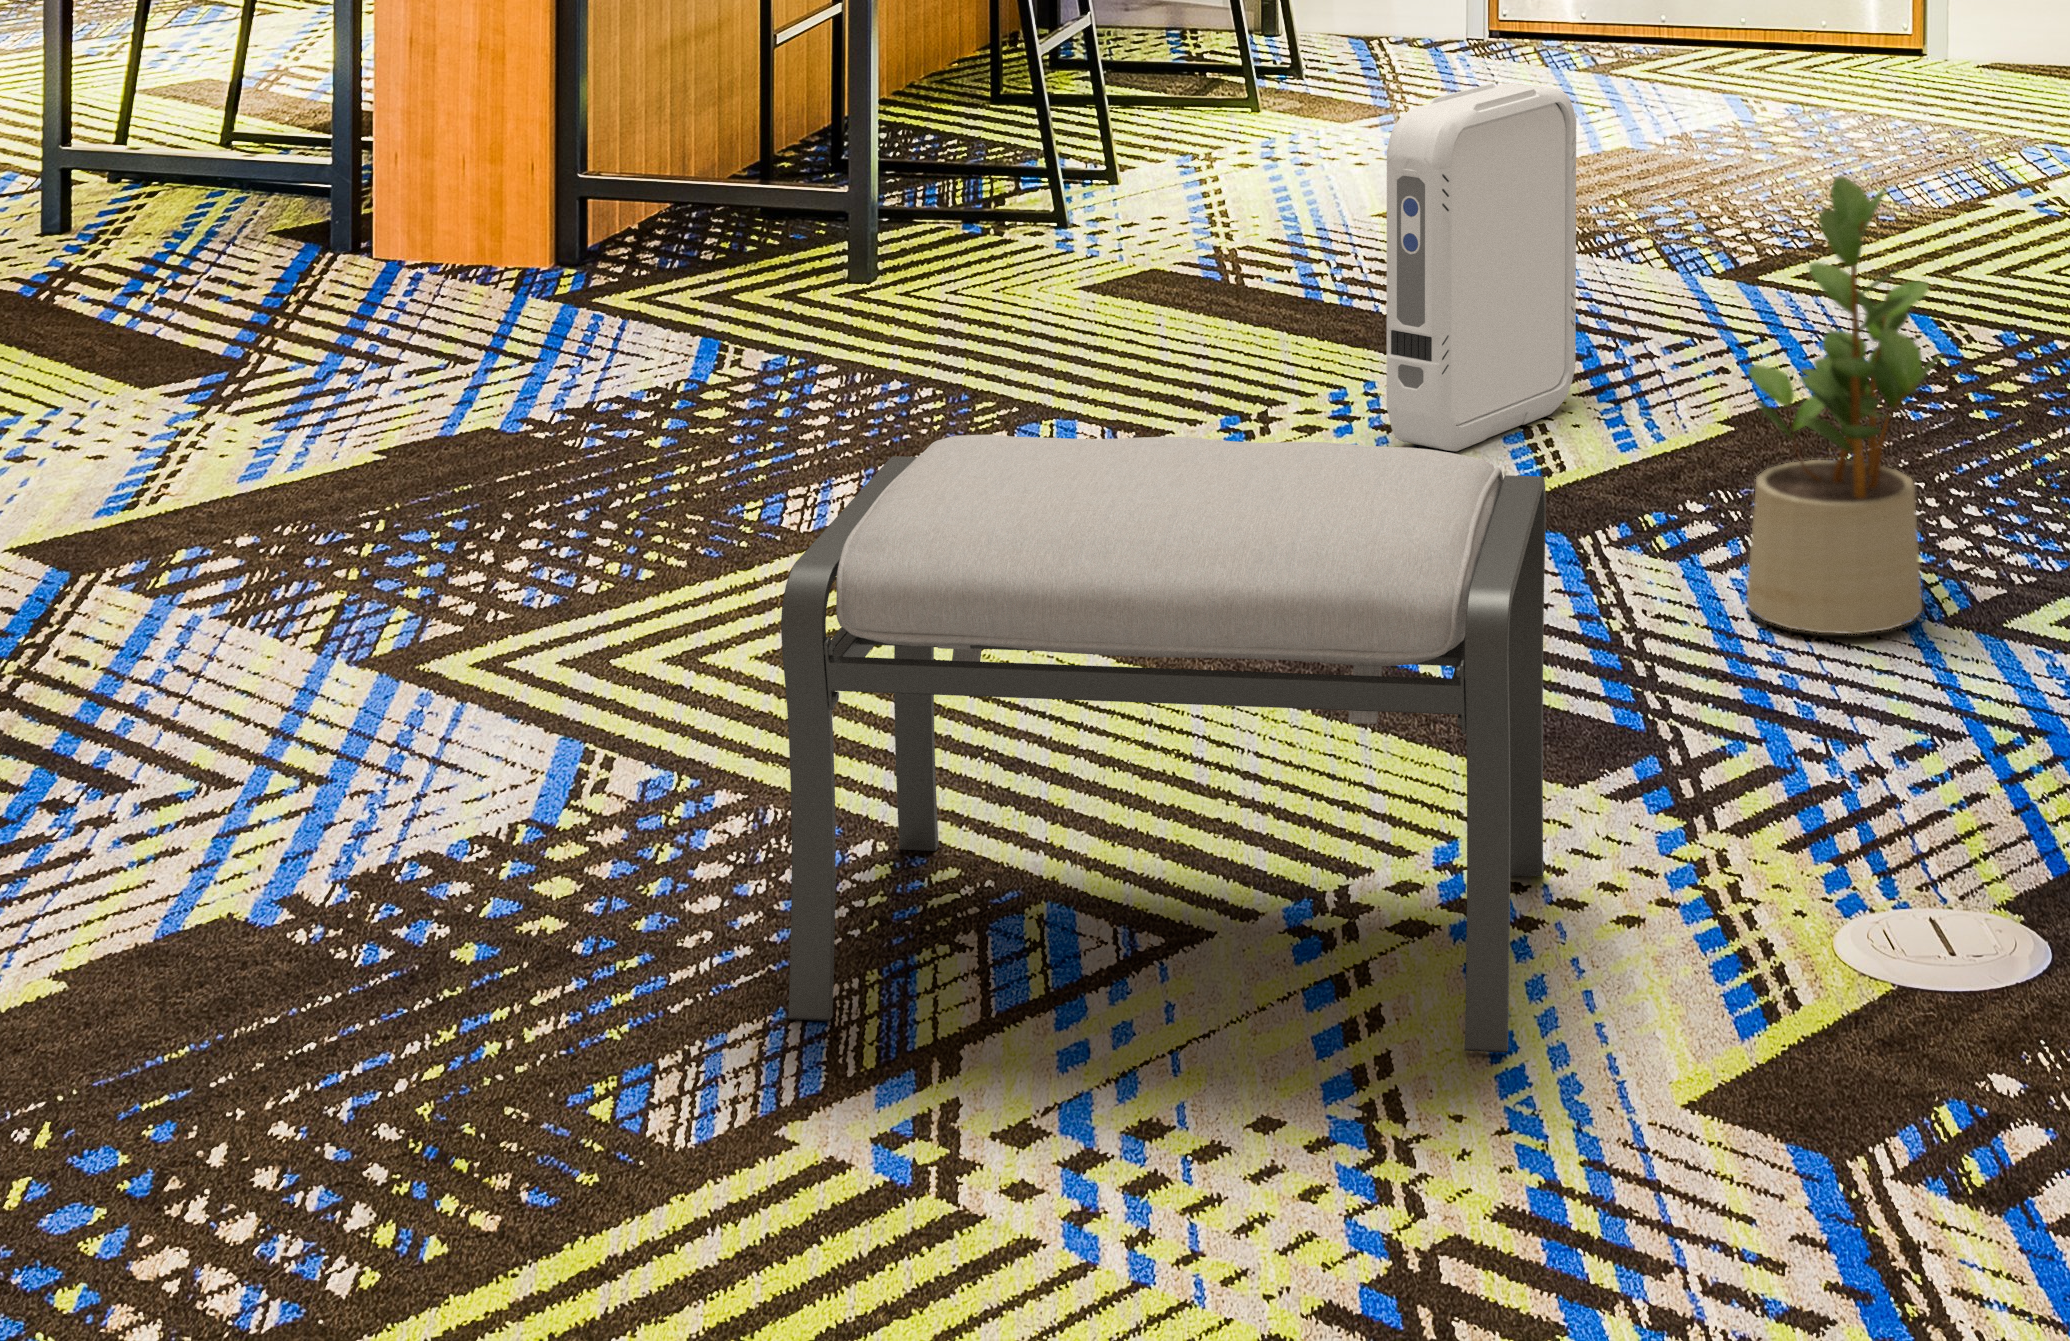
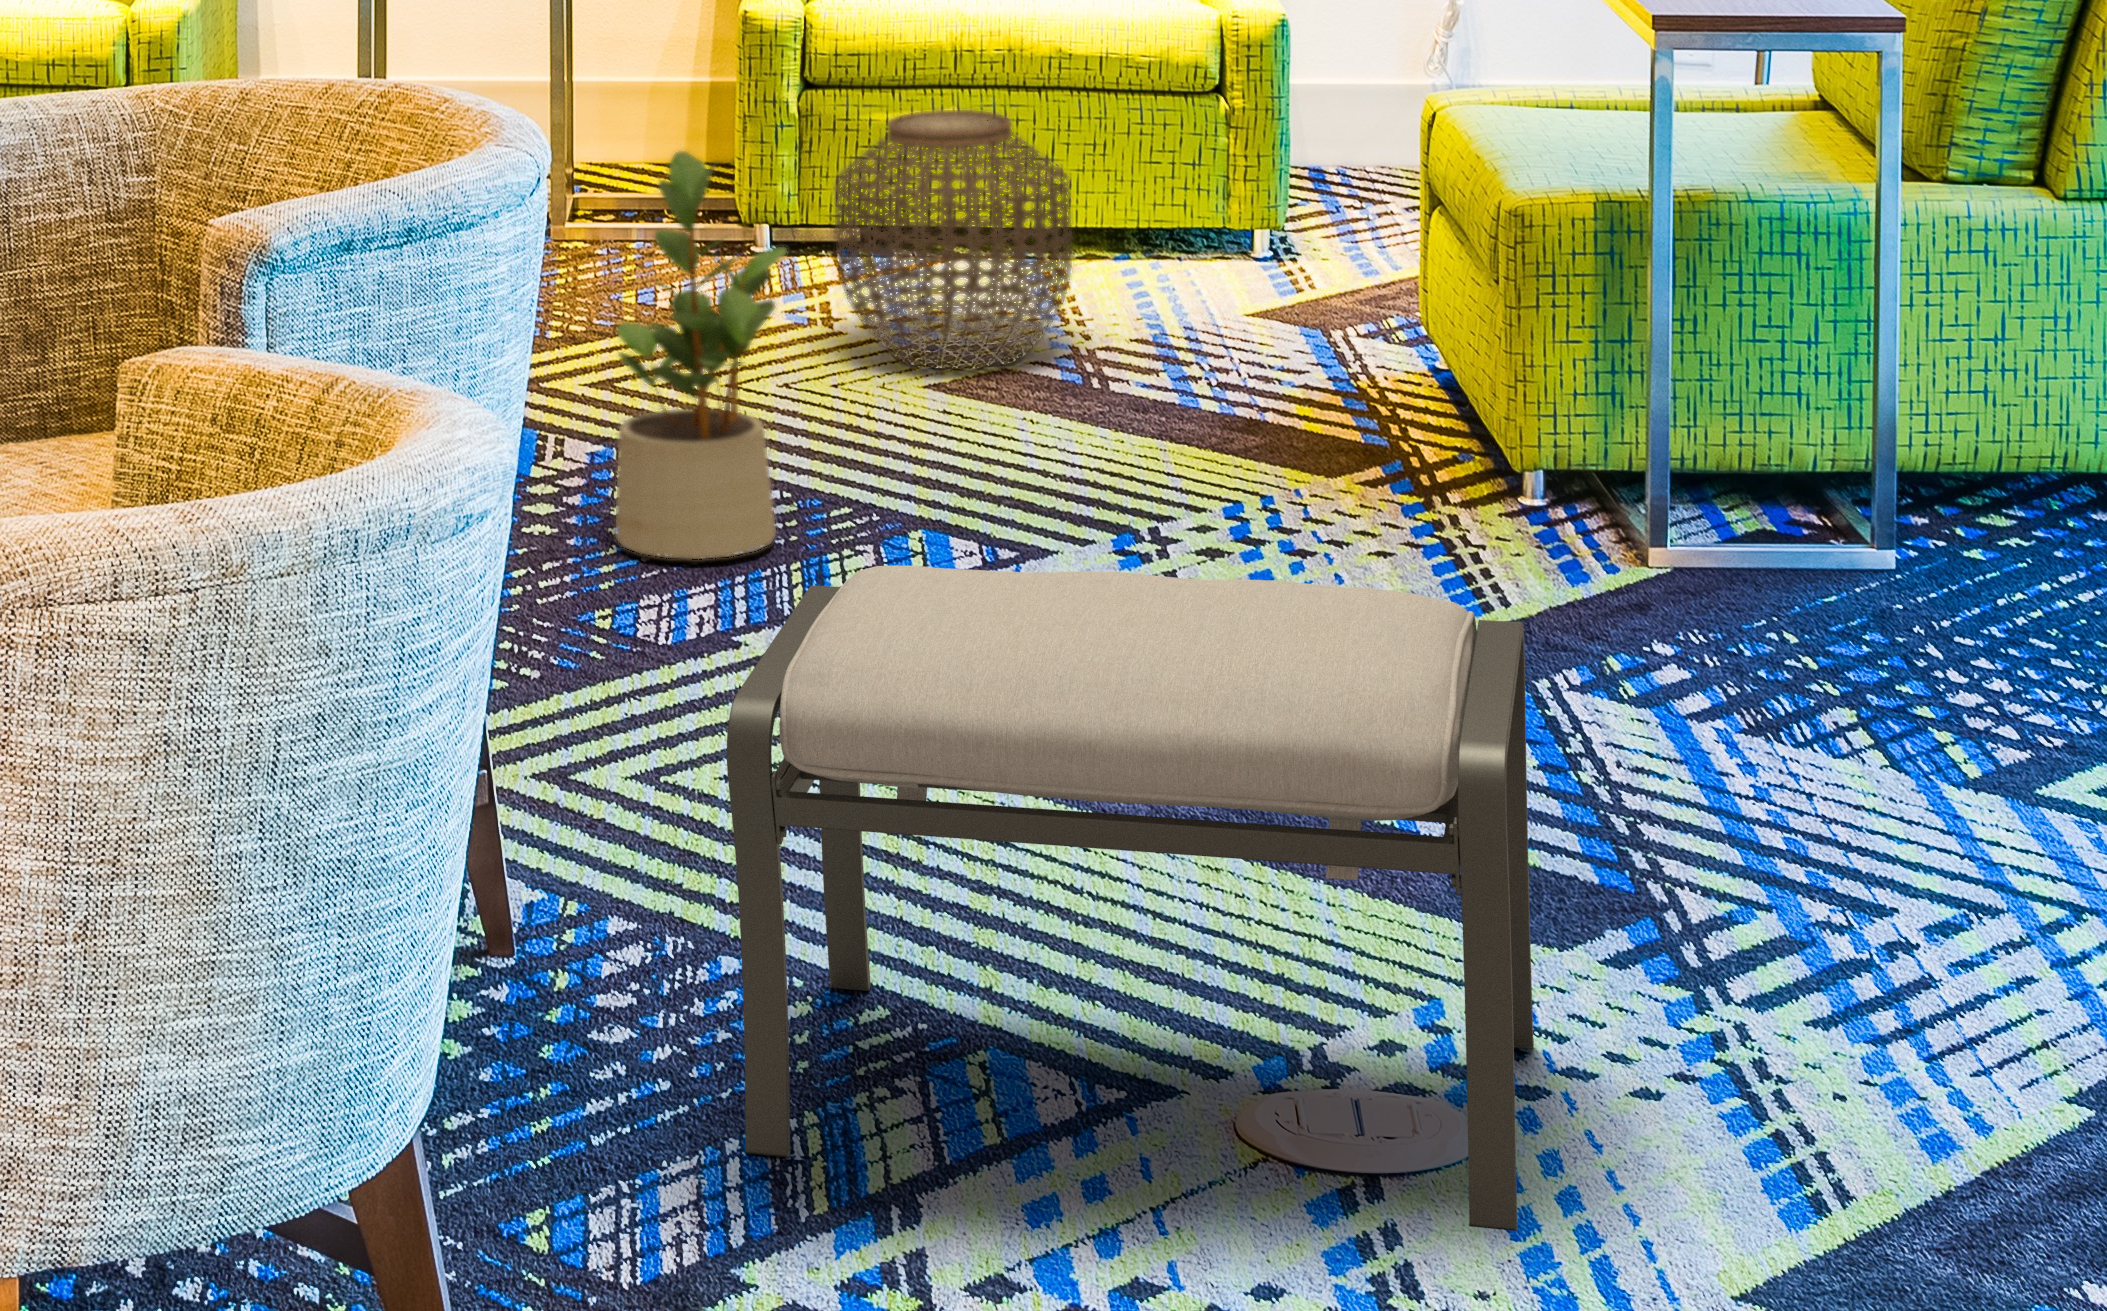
woven basket: none [1006,29,1219,267] -> present [834,110,1071,368]
air purifier: present [1387,83,1576,451] -> none [1286,175,1506,581]
potted plant: present [1747,176,1946,634] -> present [616,151,786,559]

